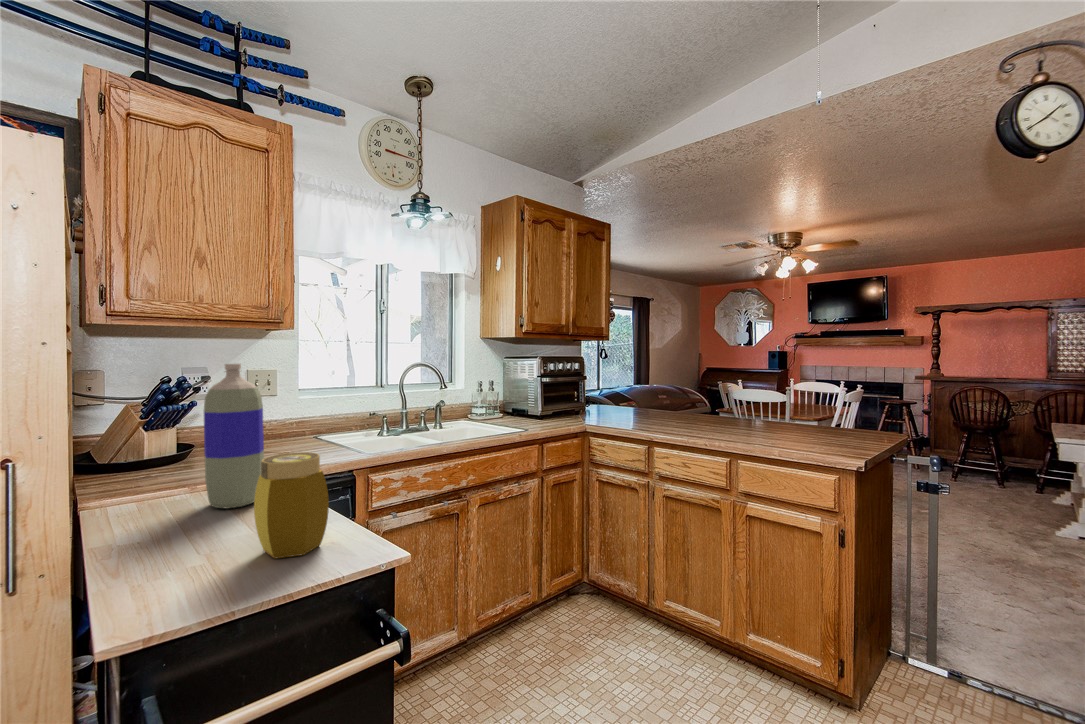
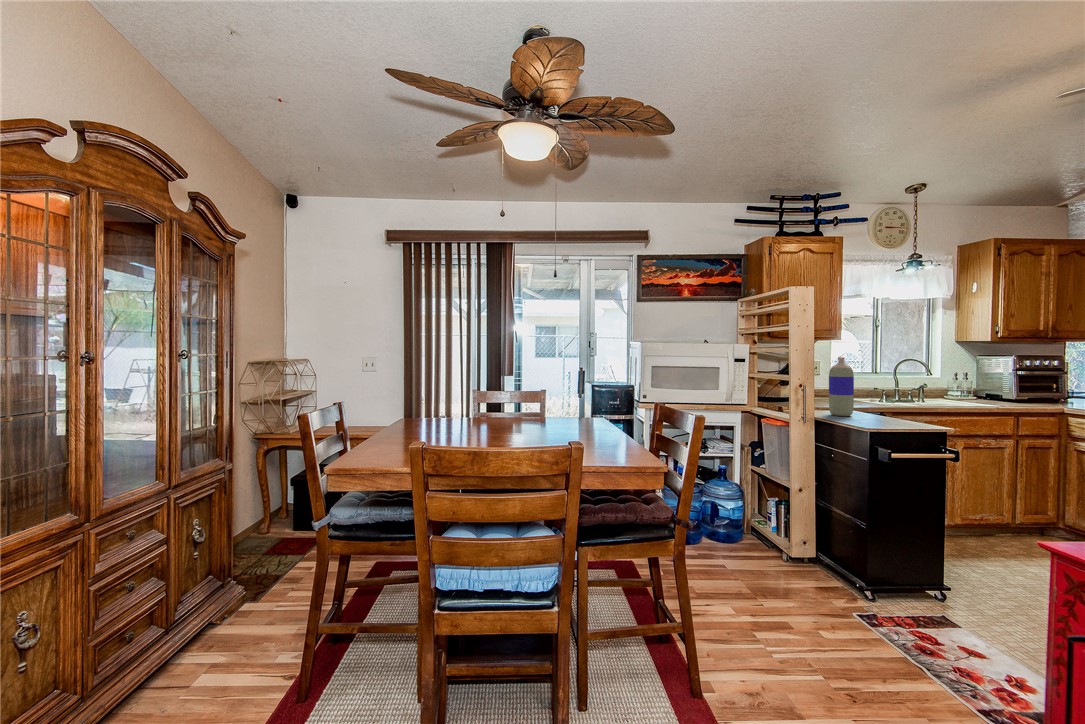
jar: present [254,452,329,558] -> none [875,391,905,428]

